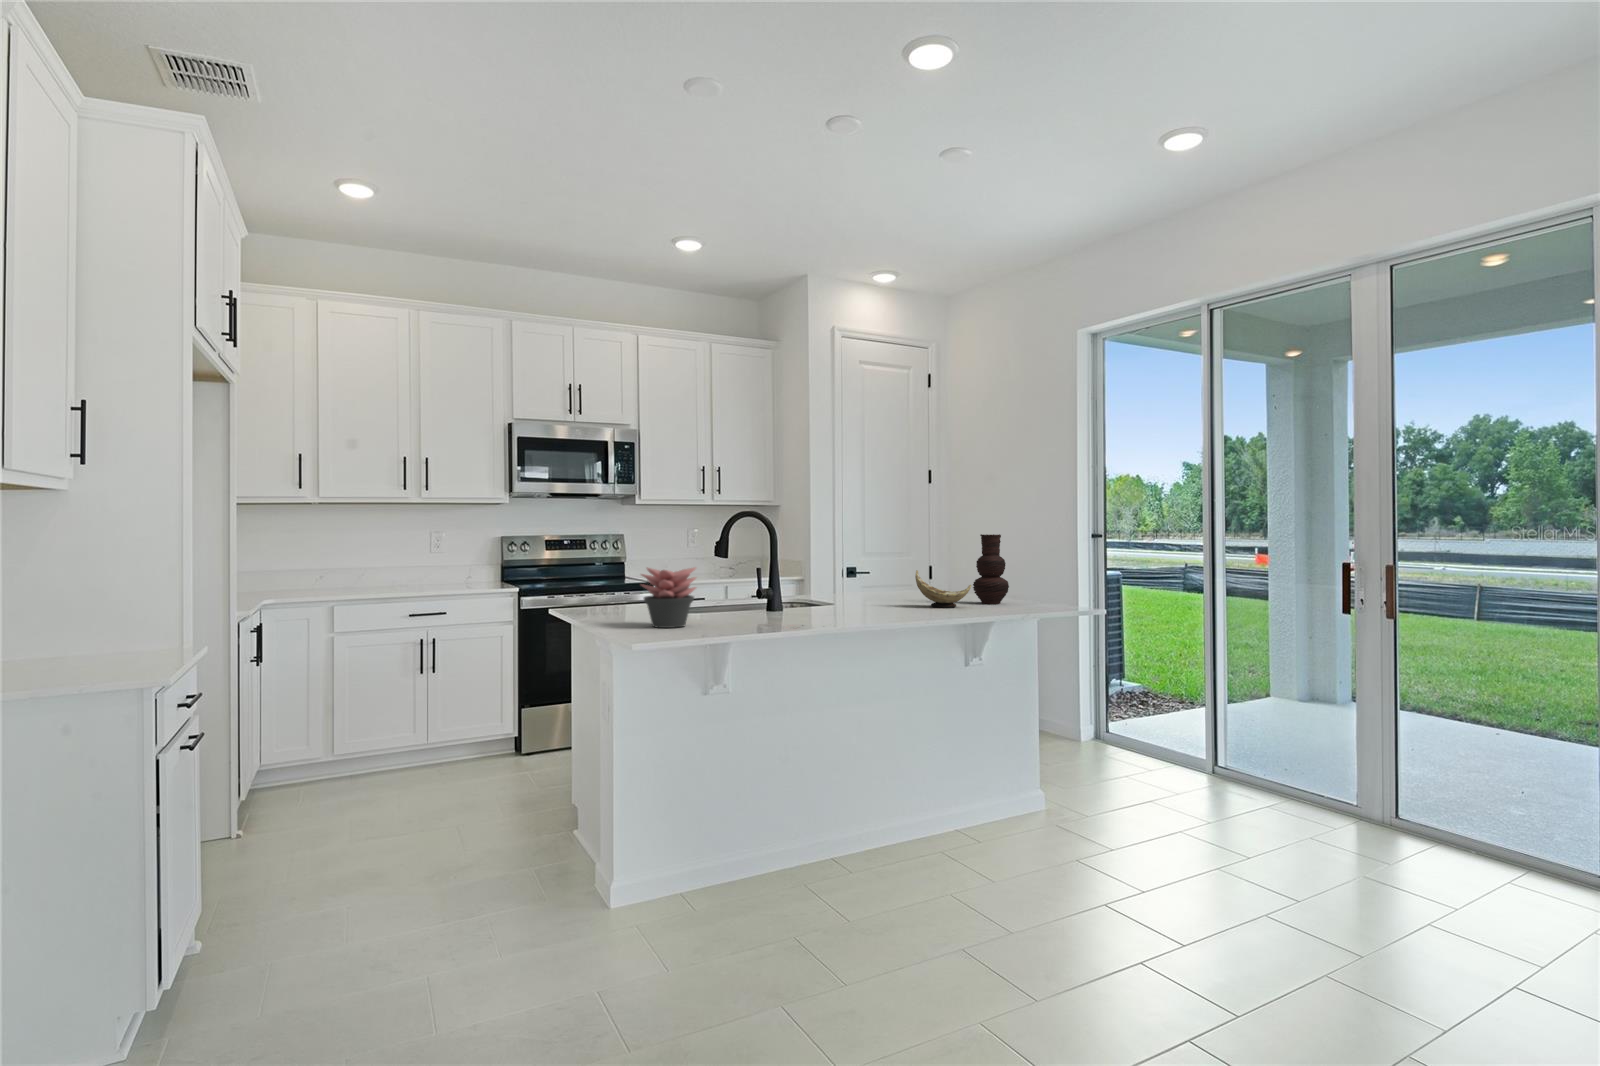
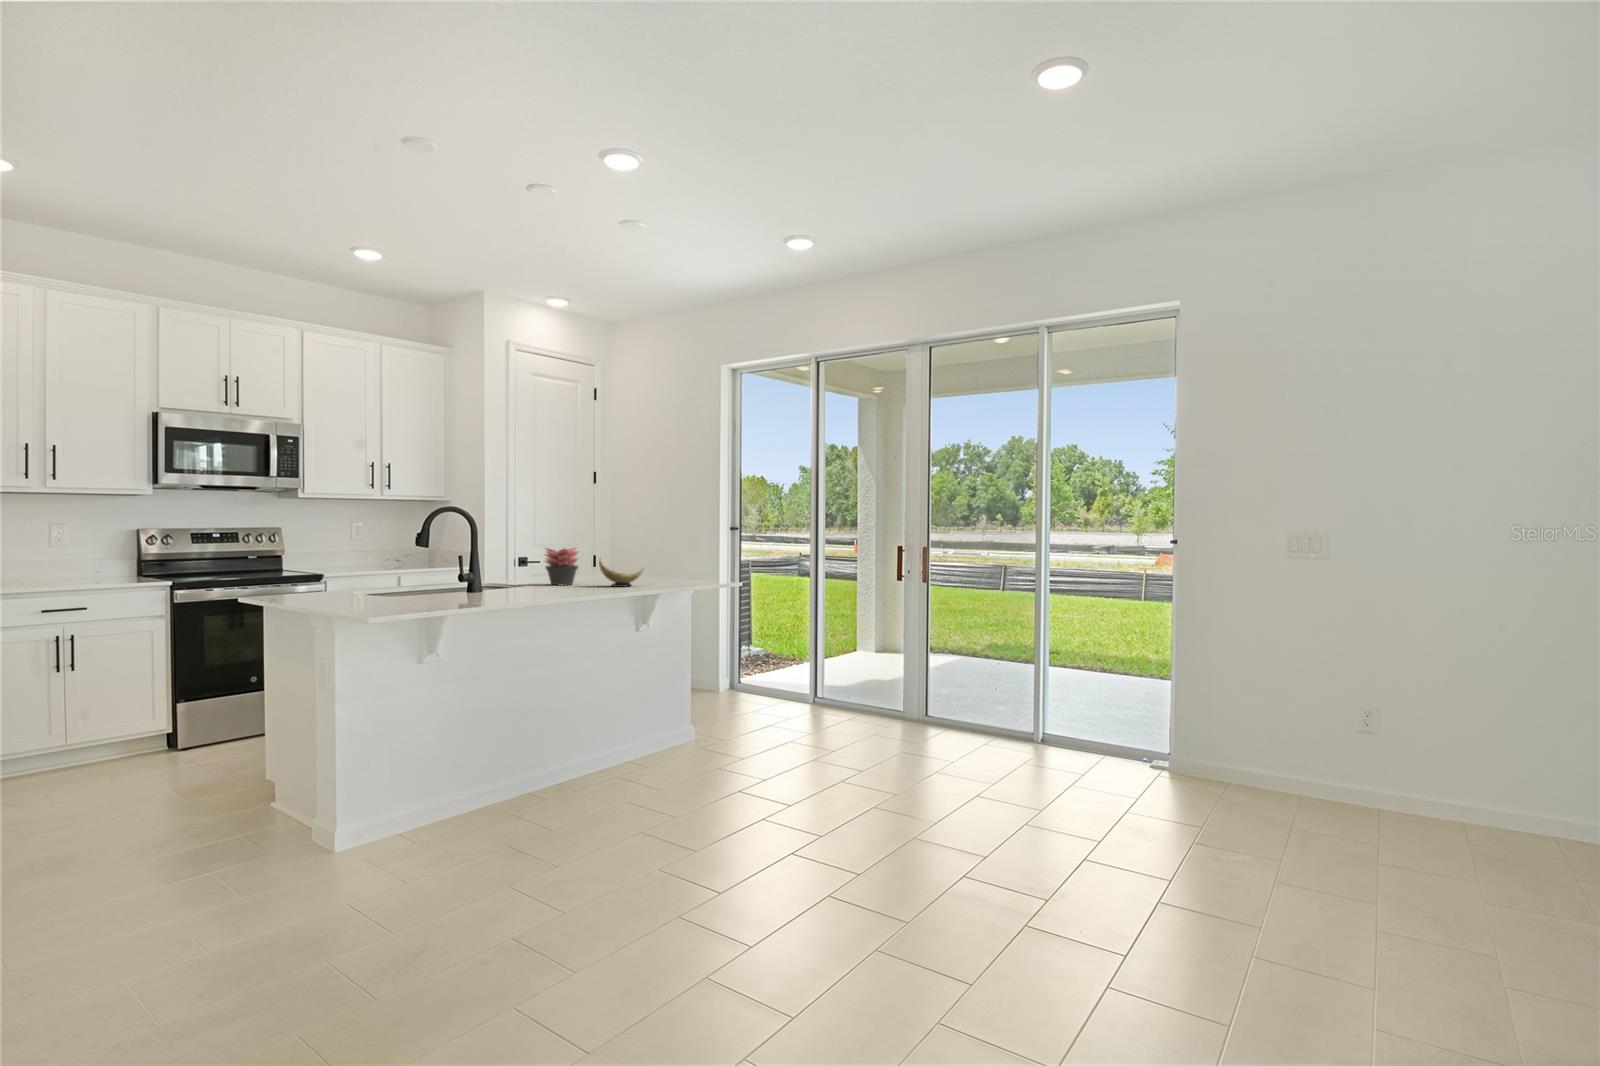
vase: present [973,534,1009,604] -> none [643,529,671,584]
succulent plant: present [641,568,696,628] -> present [544,547,578,585]

